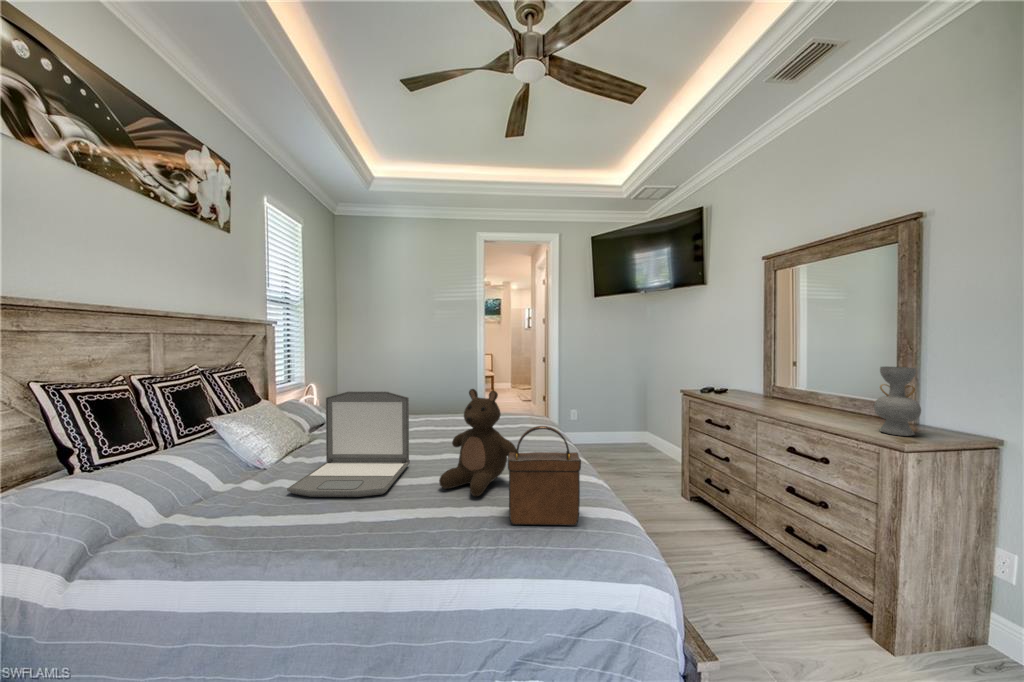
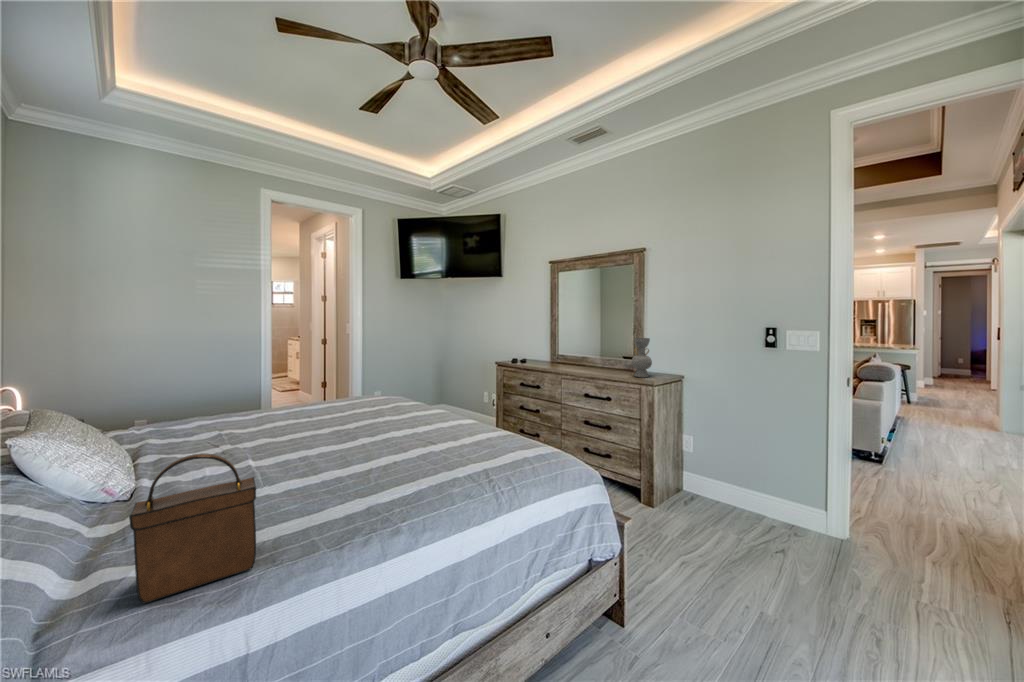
stuffed bear: present [439,389,516,496] -> none [396,374,466,468]
laptop: present [287,391,410,497] -> none [234,388,365,516]
handbag: present [508,426,581,526] -> present [129,453,256,604]

